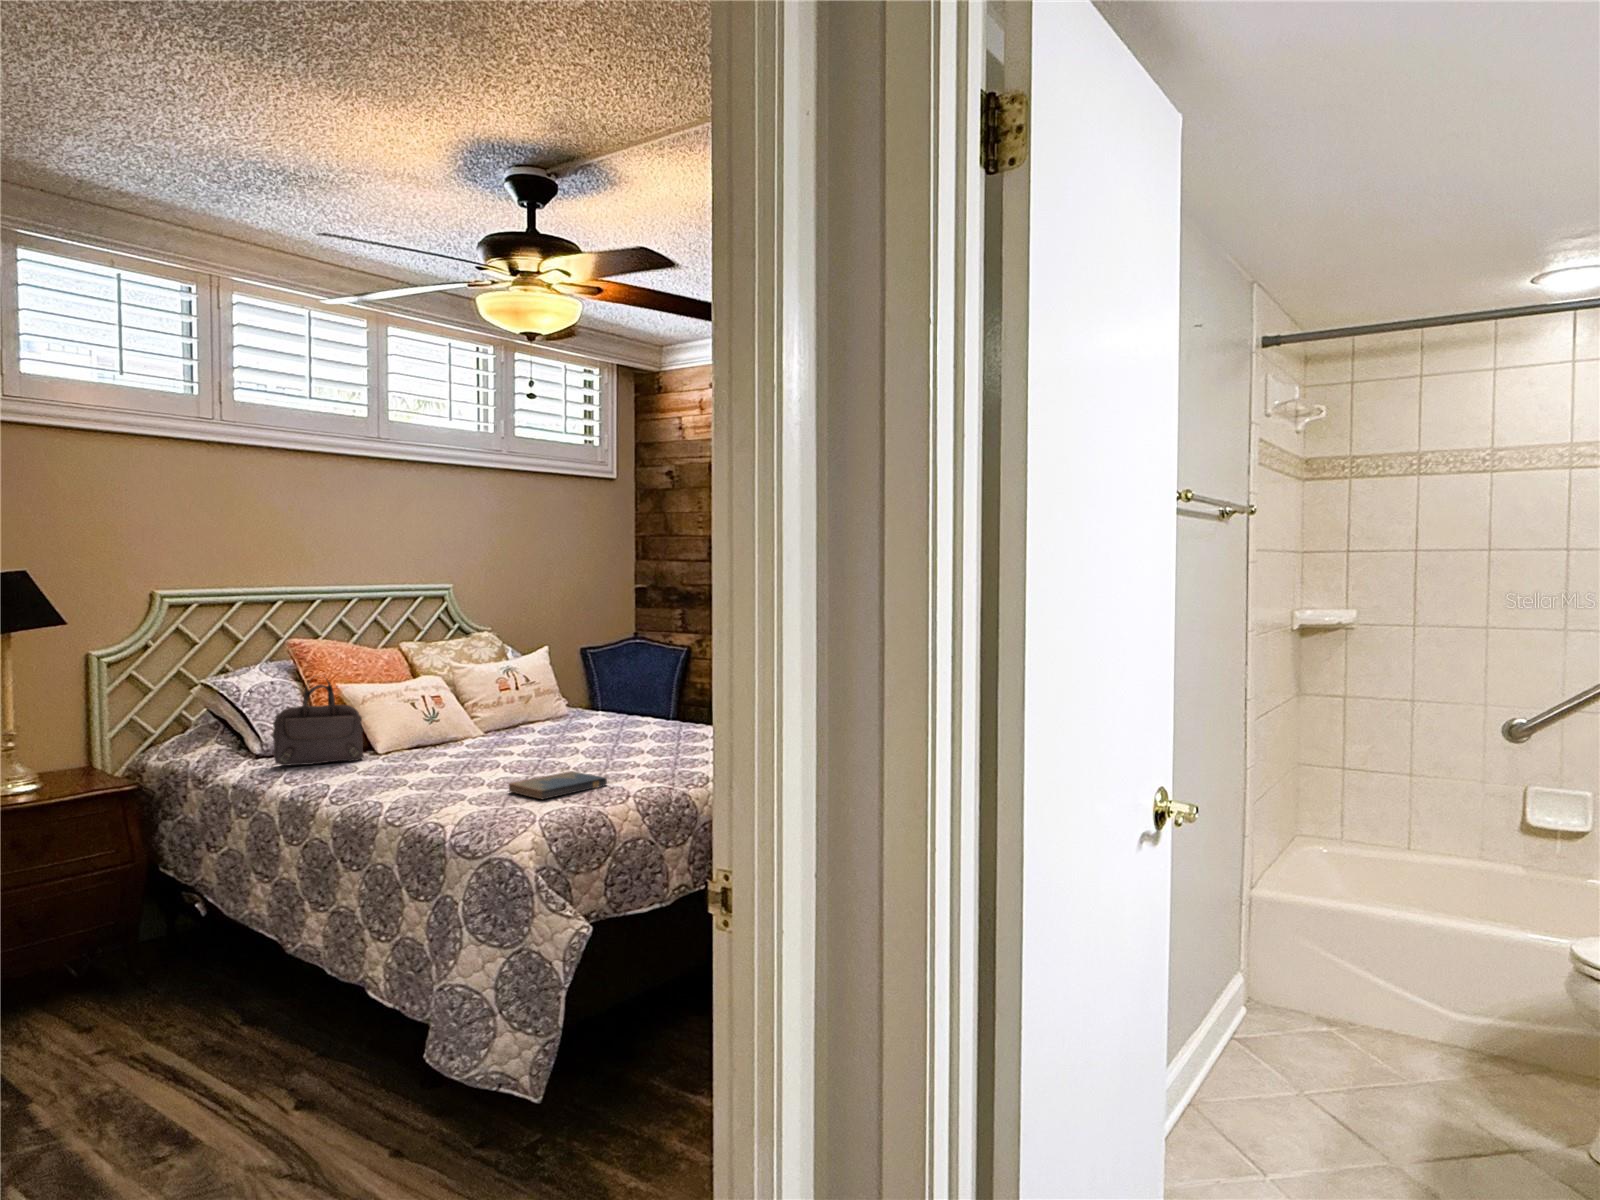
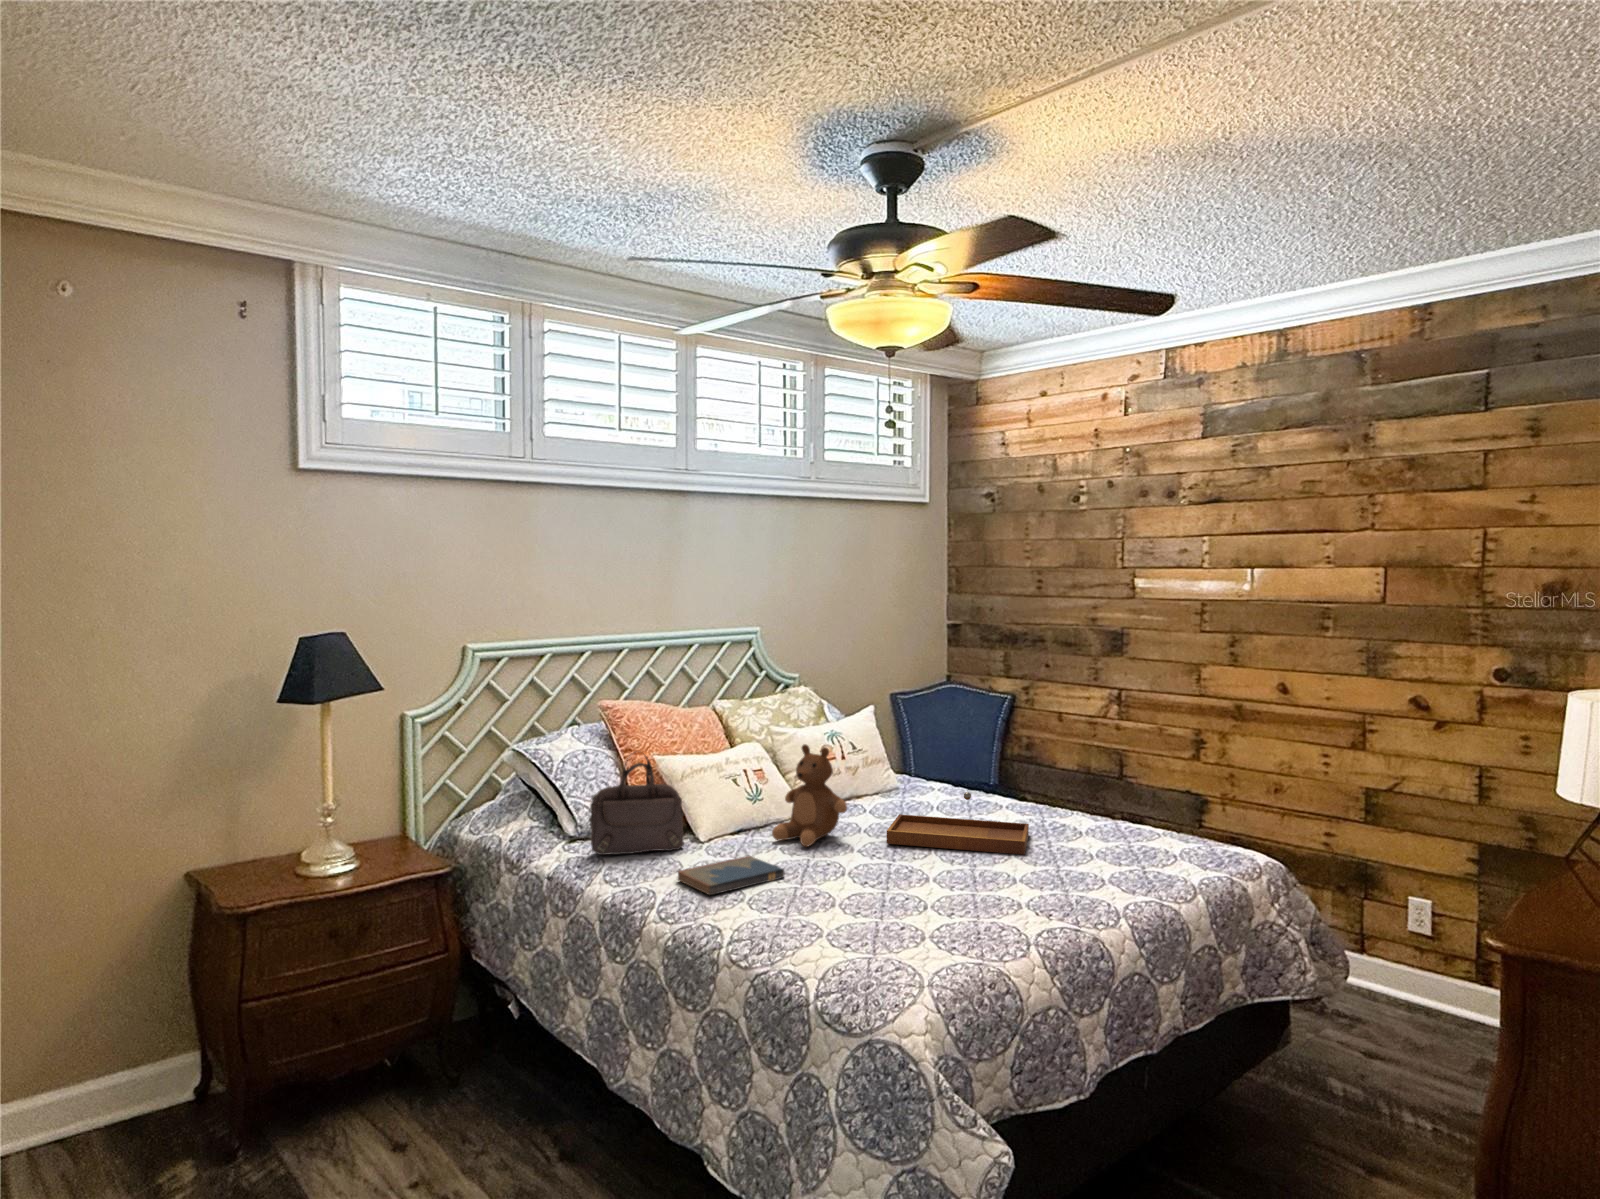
teddy bear: none [445,670,512,753] -> present [772,744,847,847]
tray: none [545,706,667,750] -> present [886,792,1029,855]
hardcover book: present [509,771,607,799] -> present [678,856,784,895]

